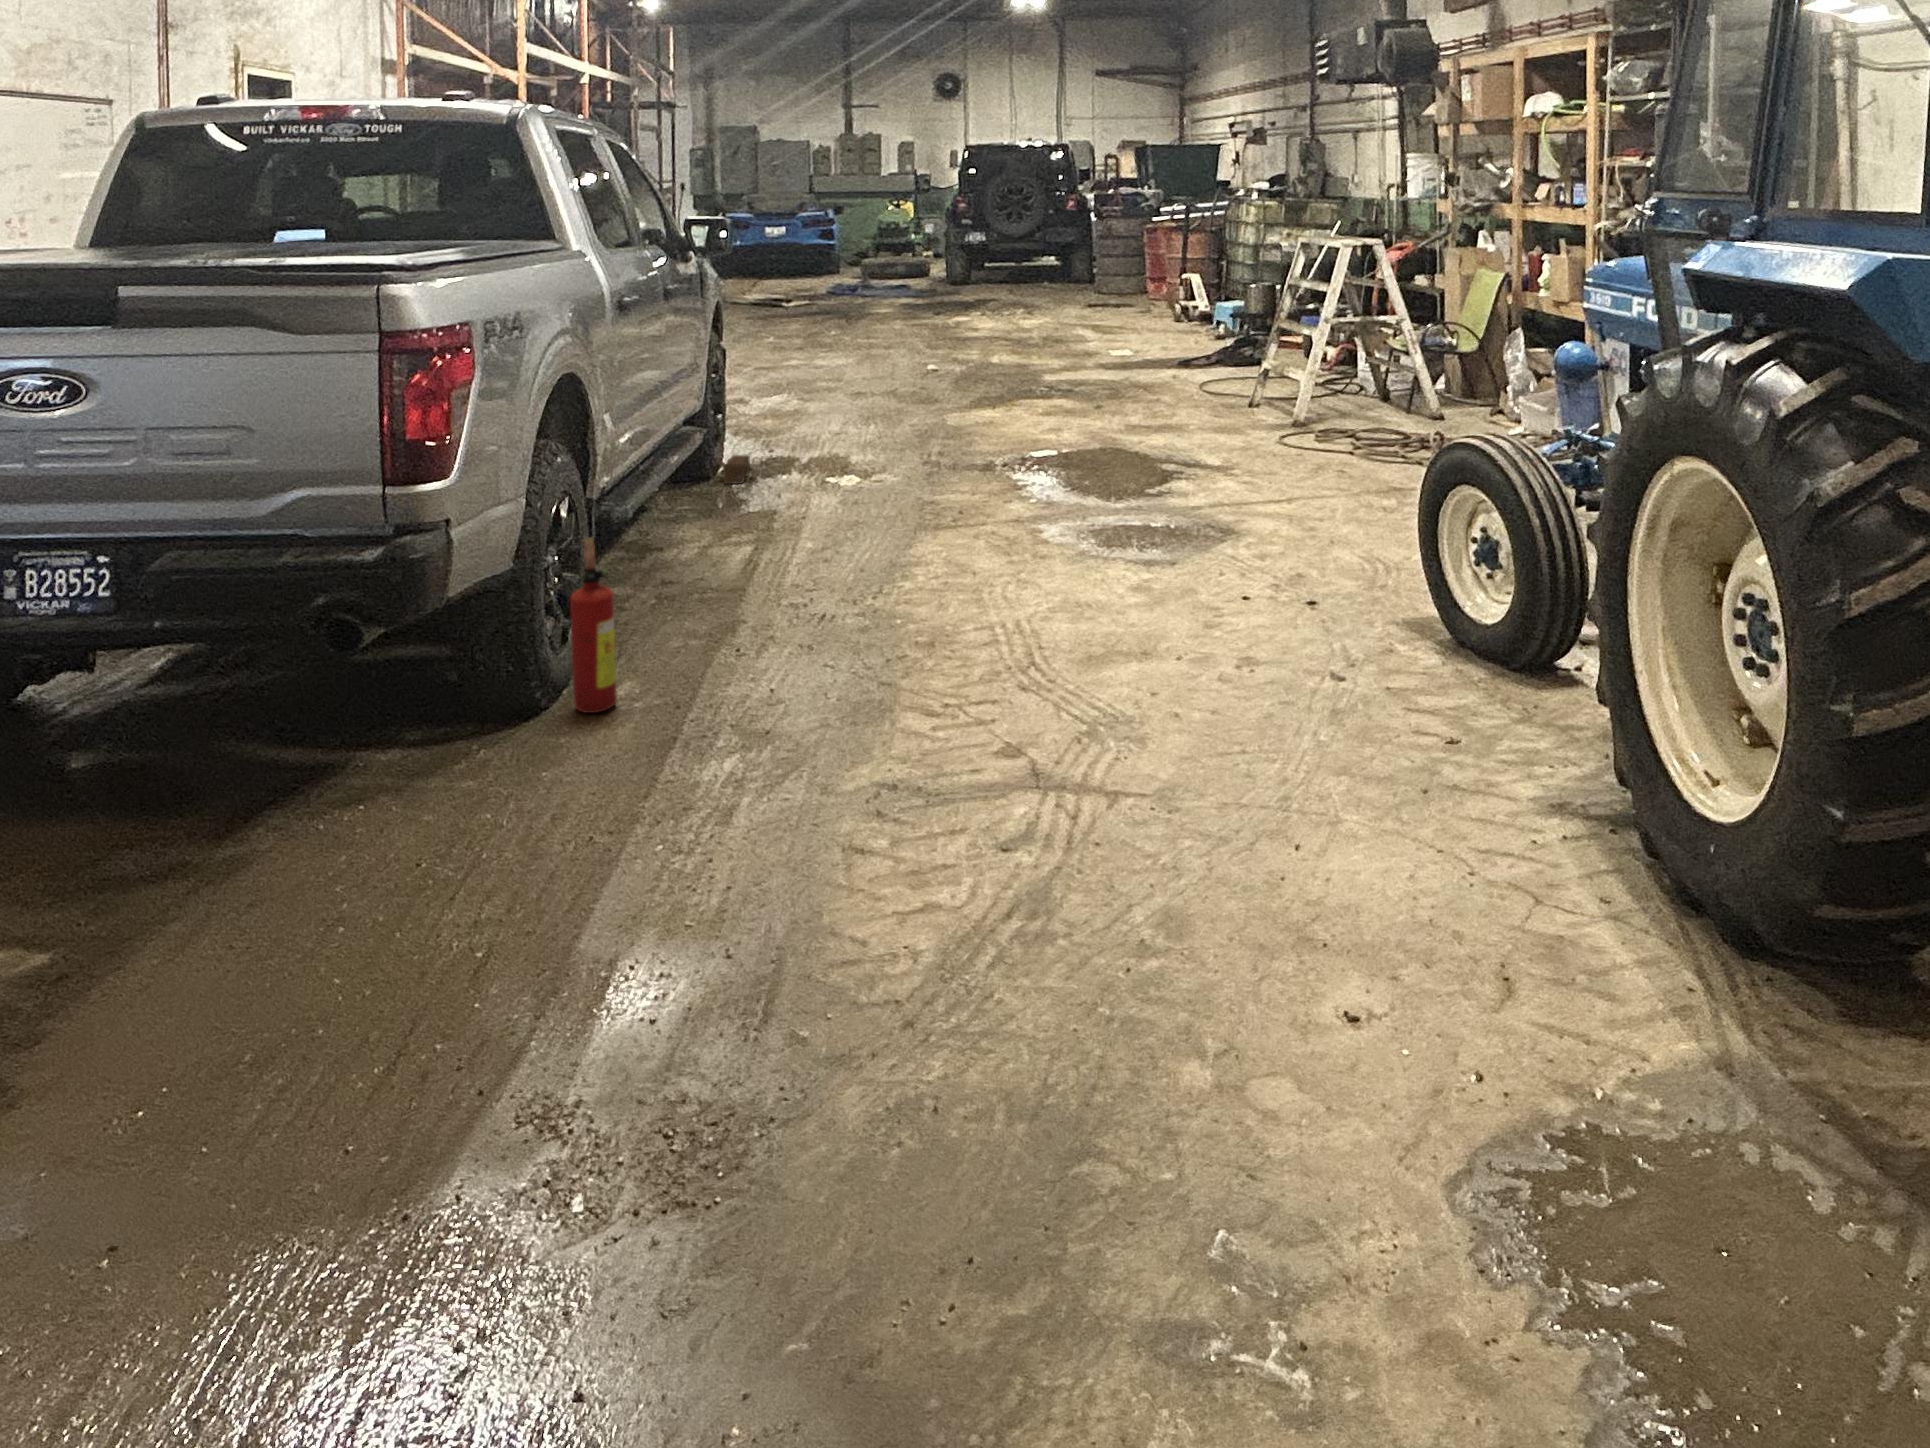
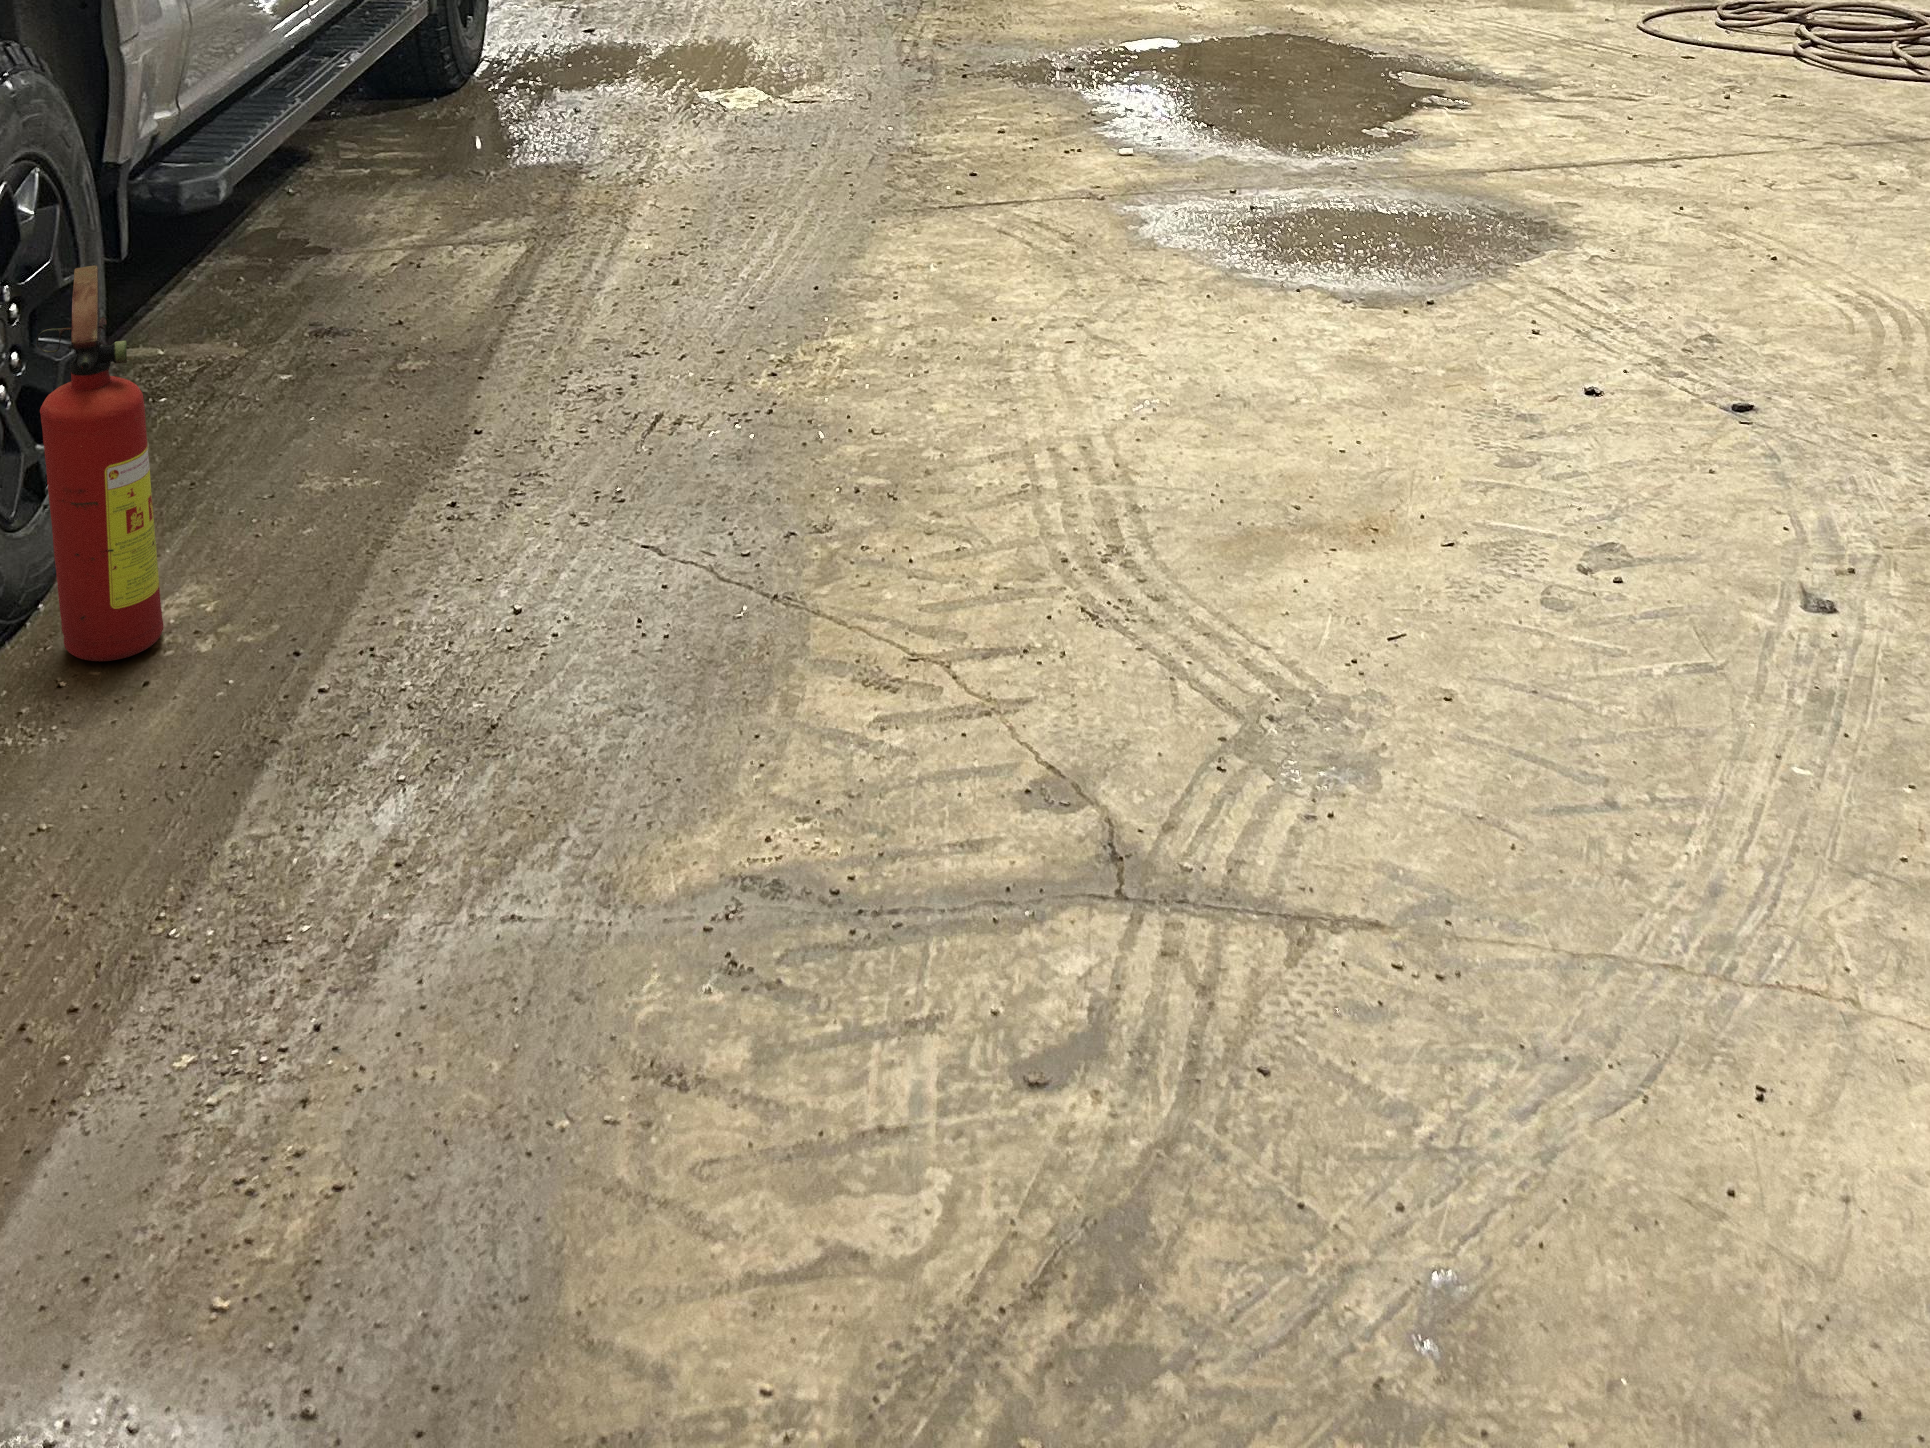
cardboard box: present [718,455,750,484] -> none [466,40,540,103]

